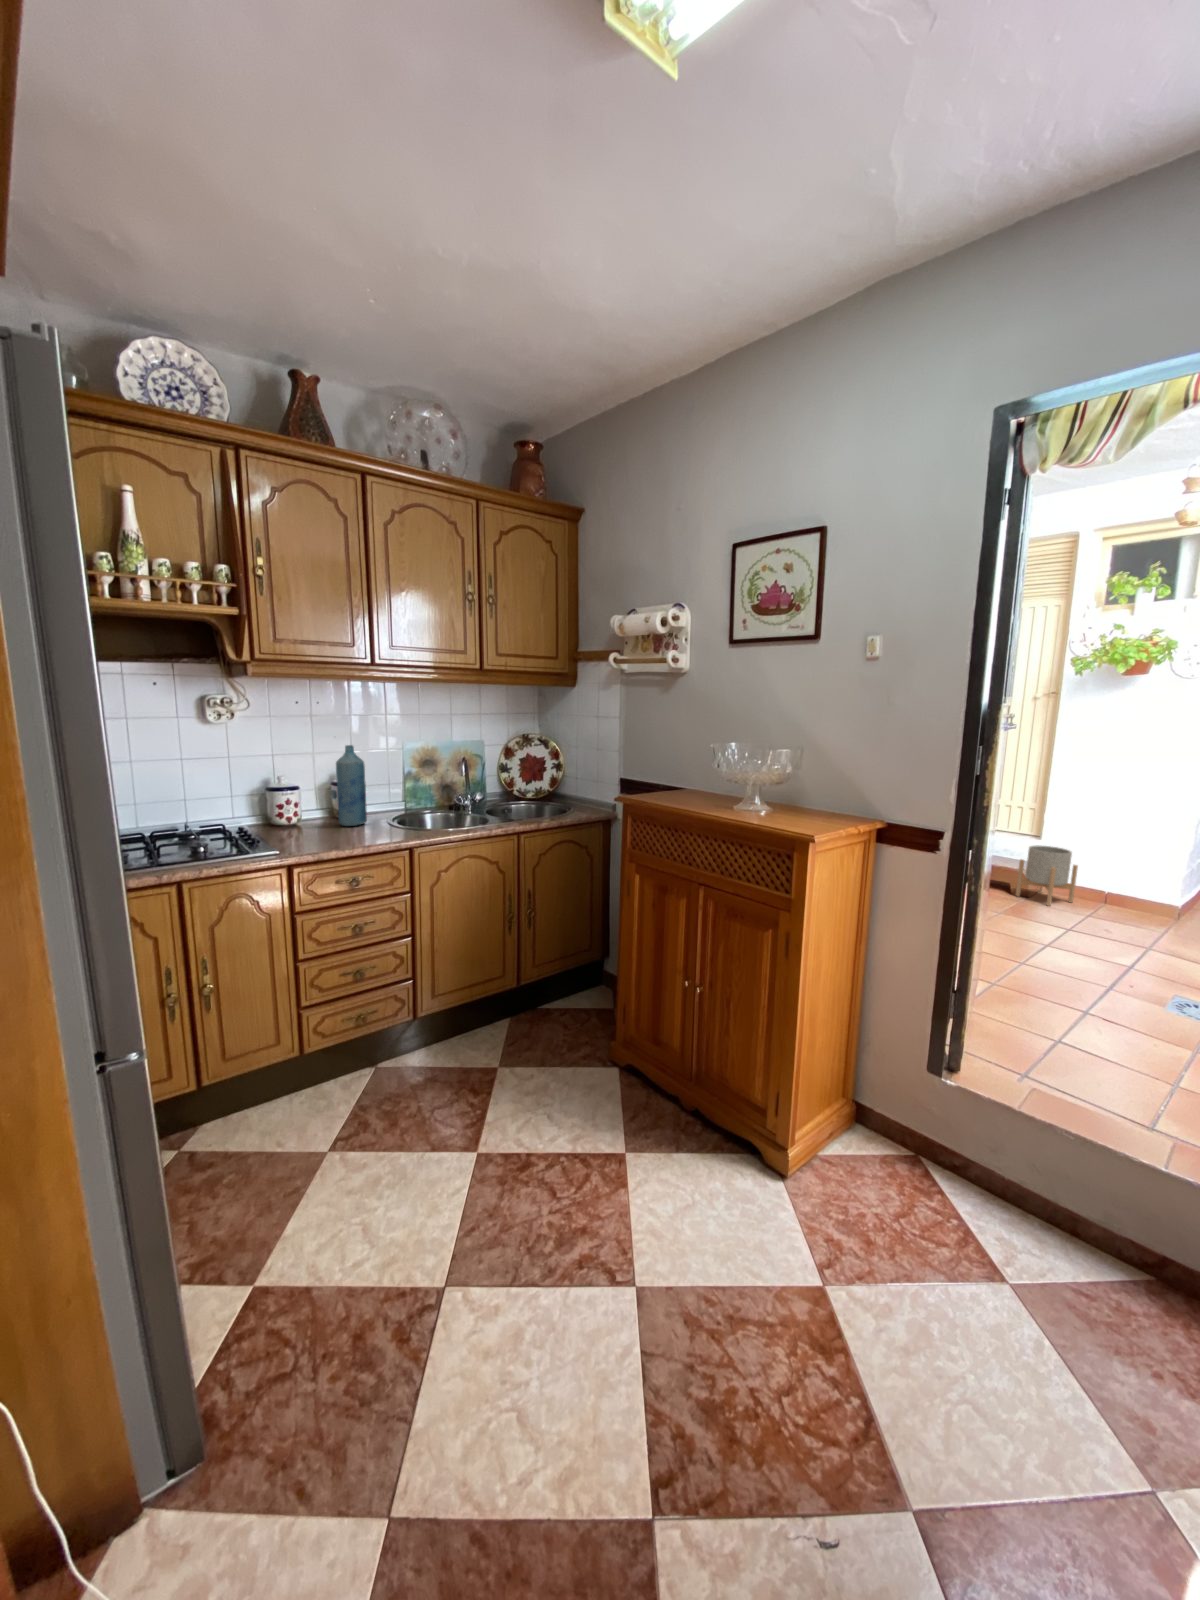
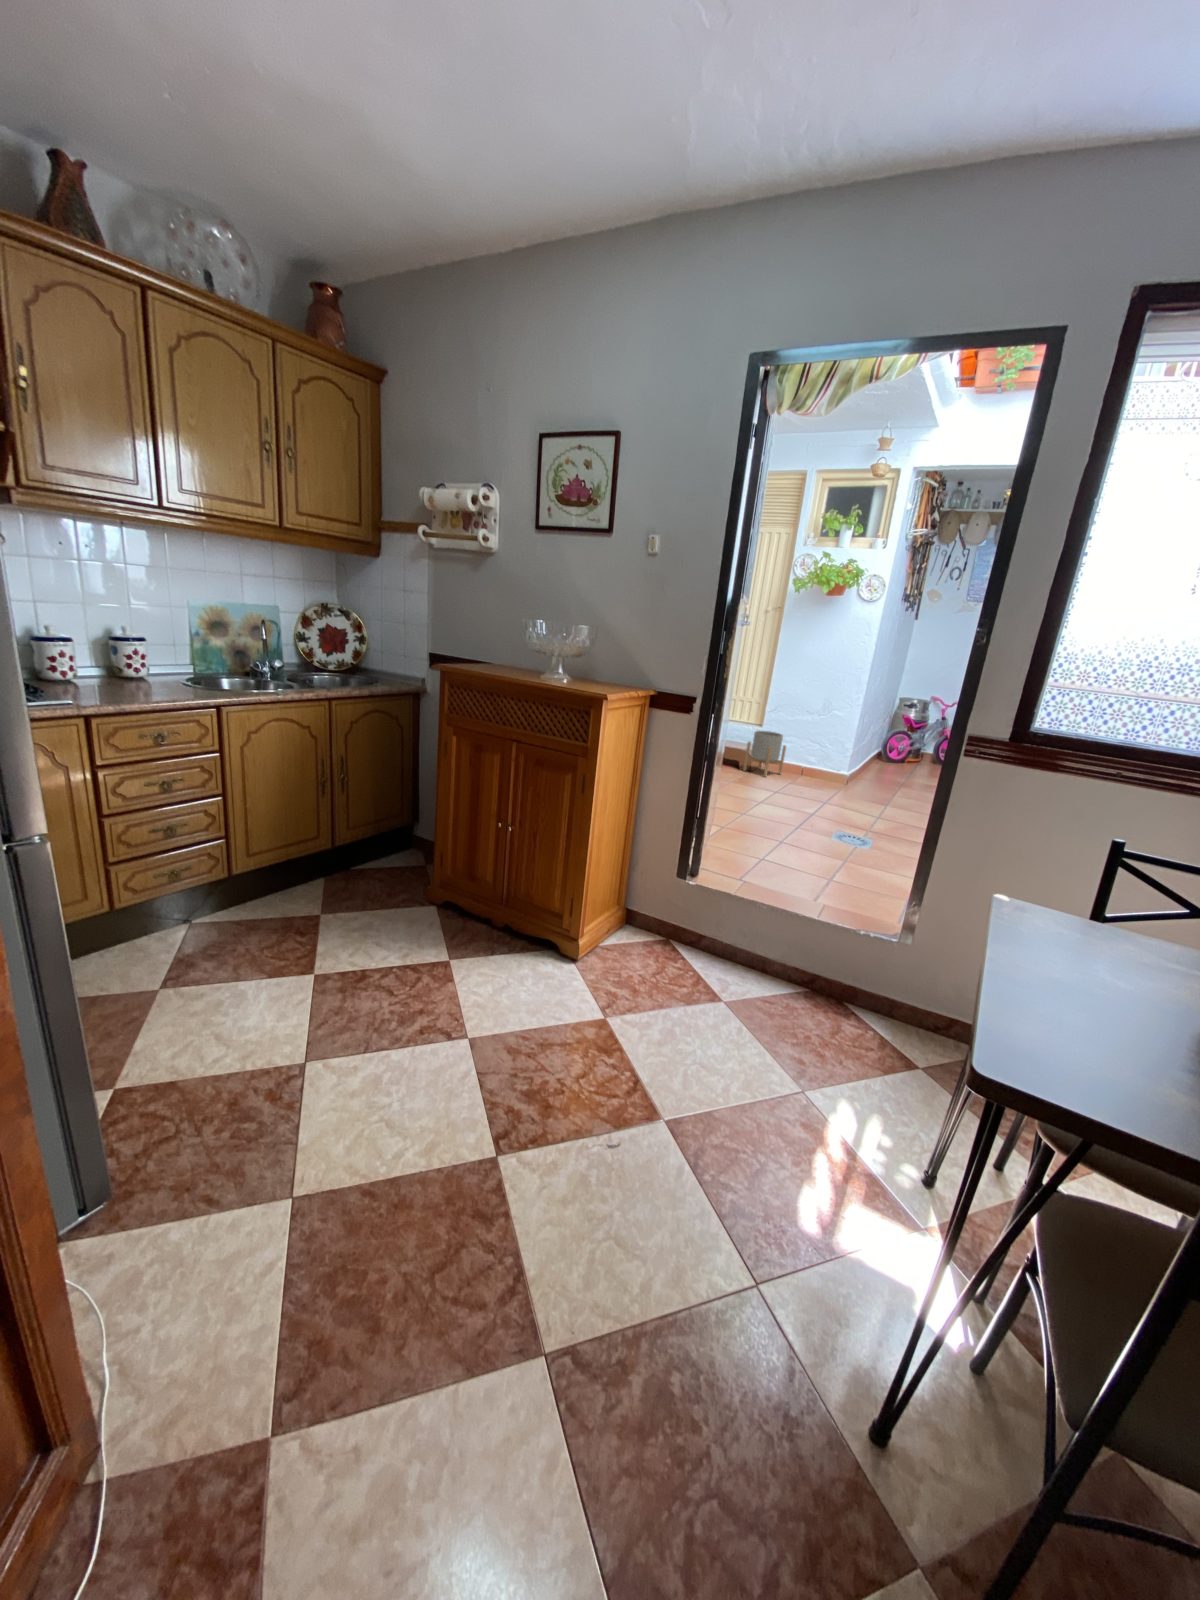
bottle: present [336,745,367,826] -> none [116,596,158,684]

